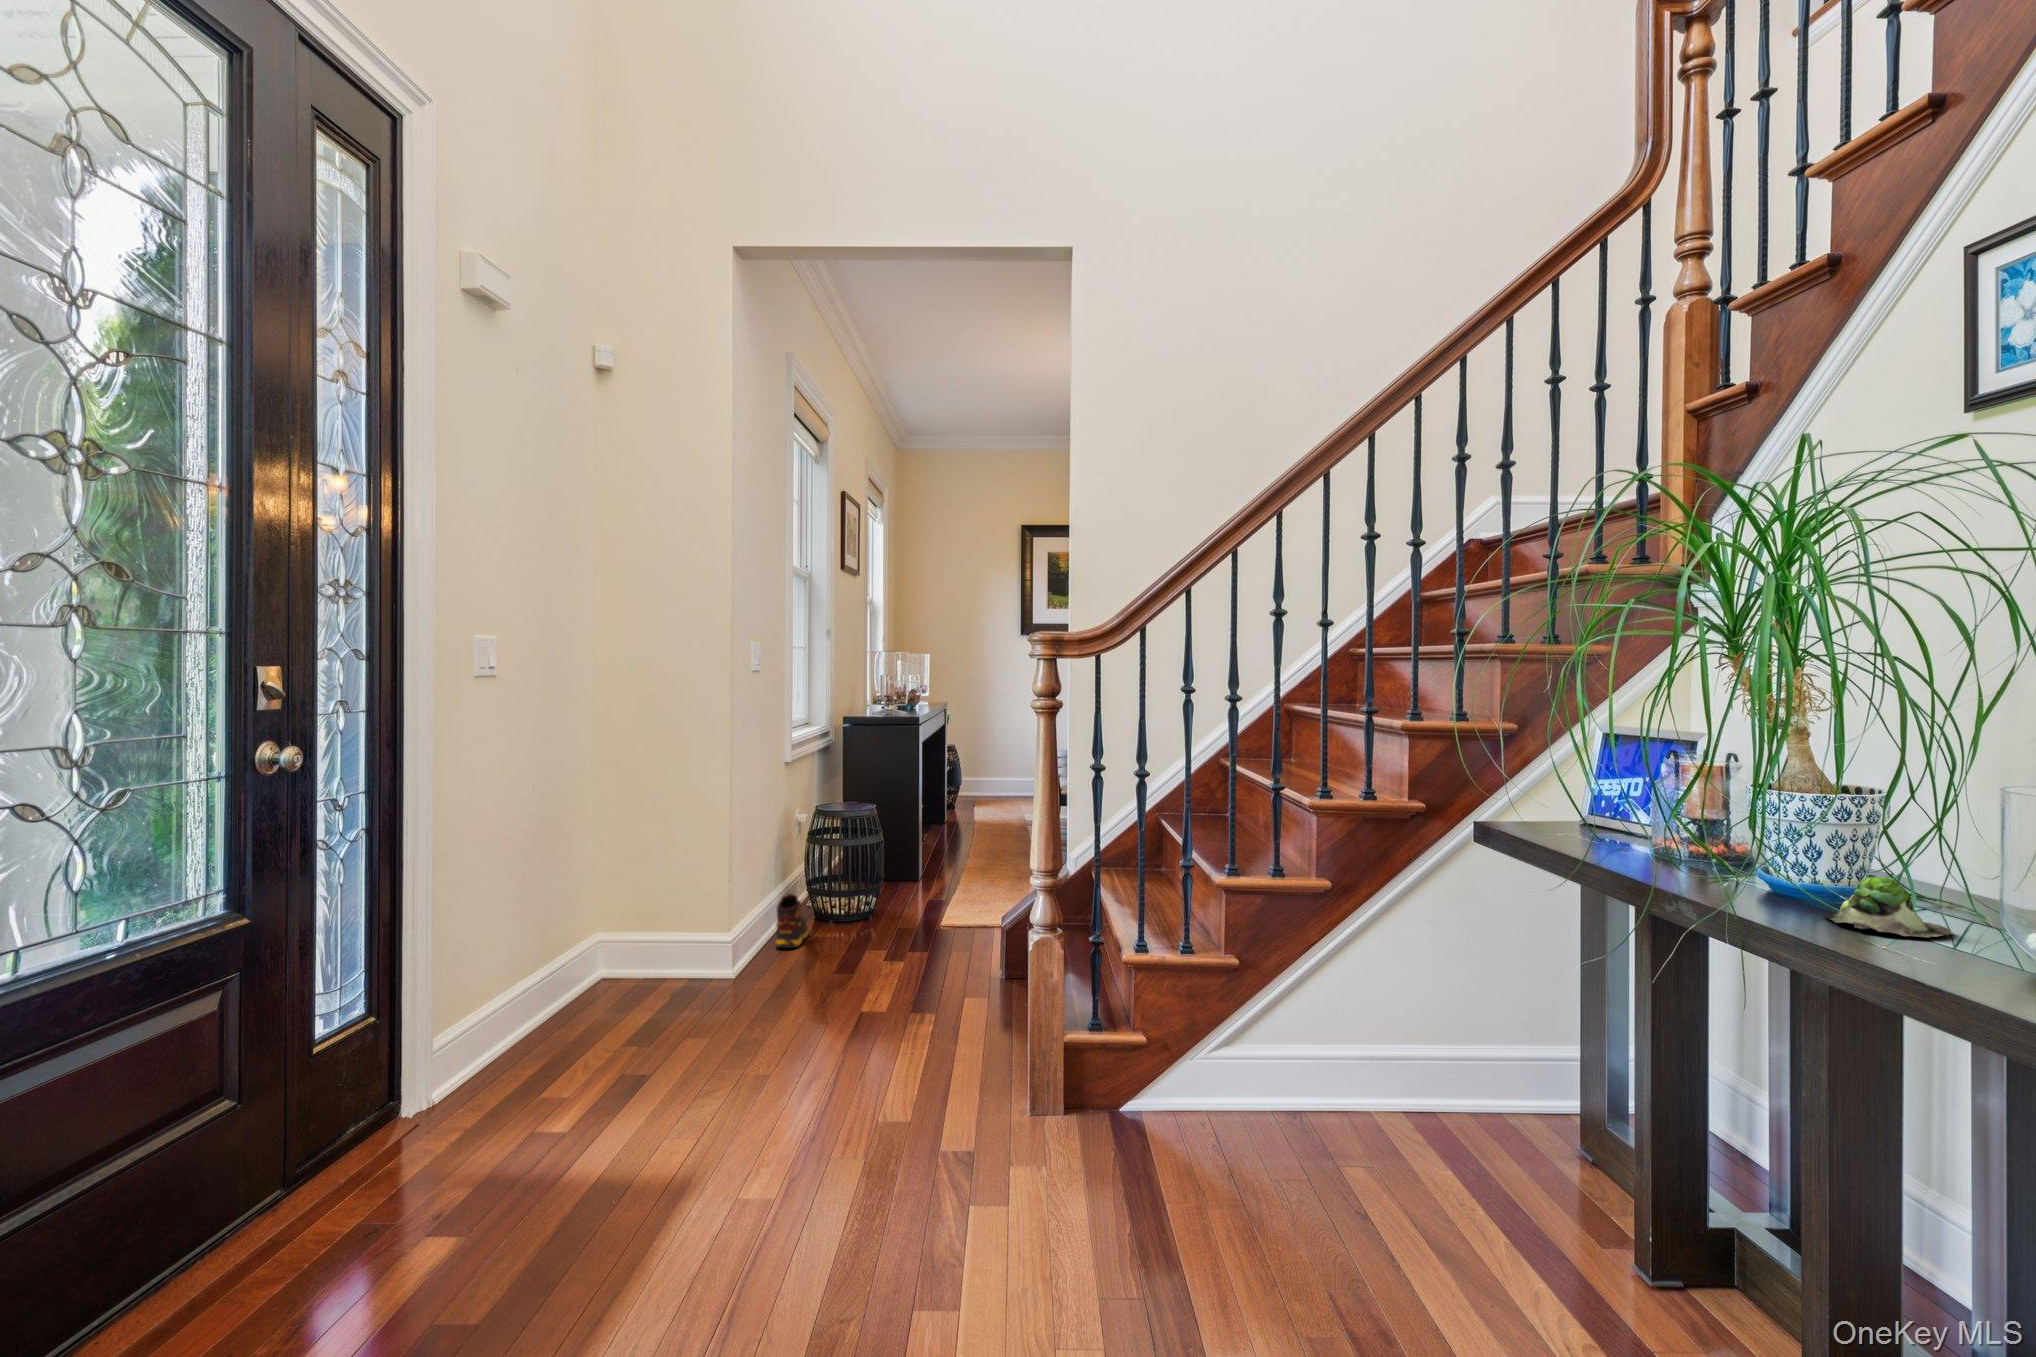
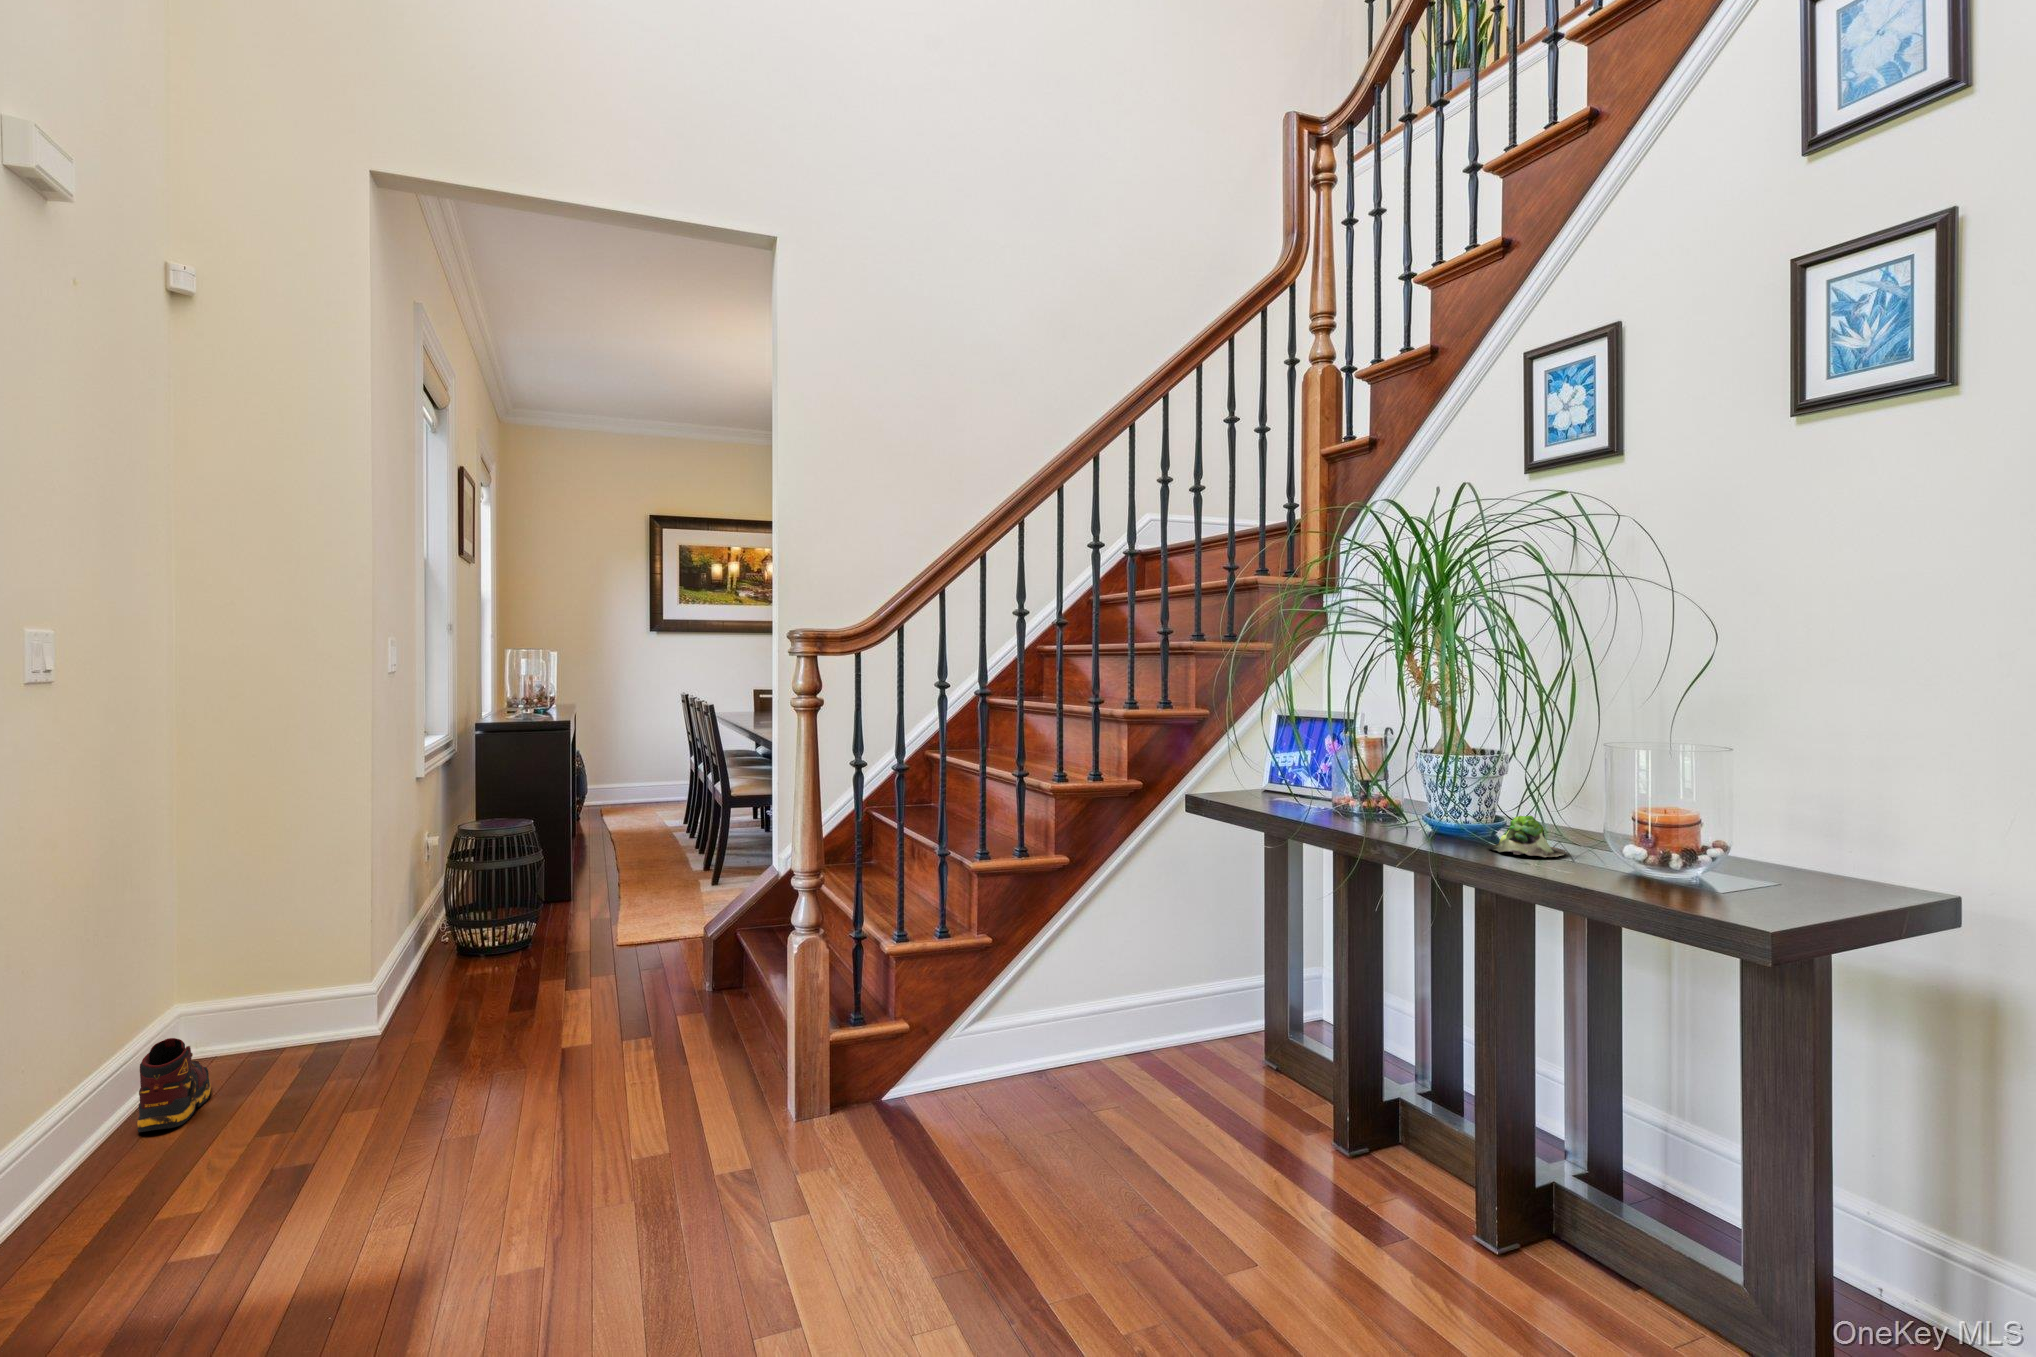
shoe: present [776,894,808,948] -> present [137,1038,211,1132]

